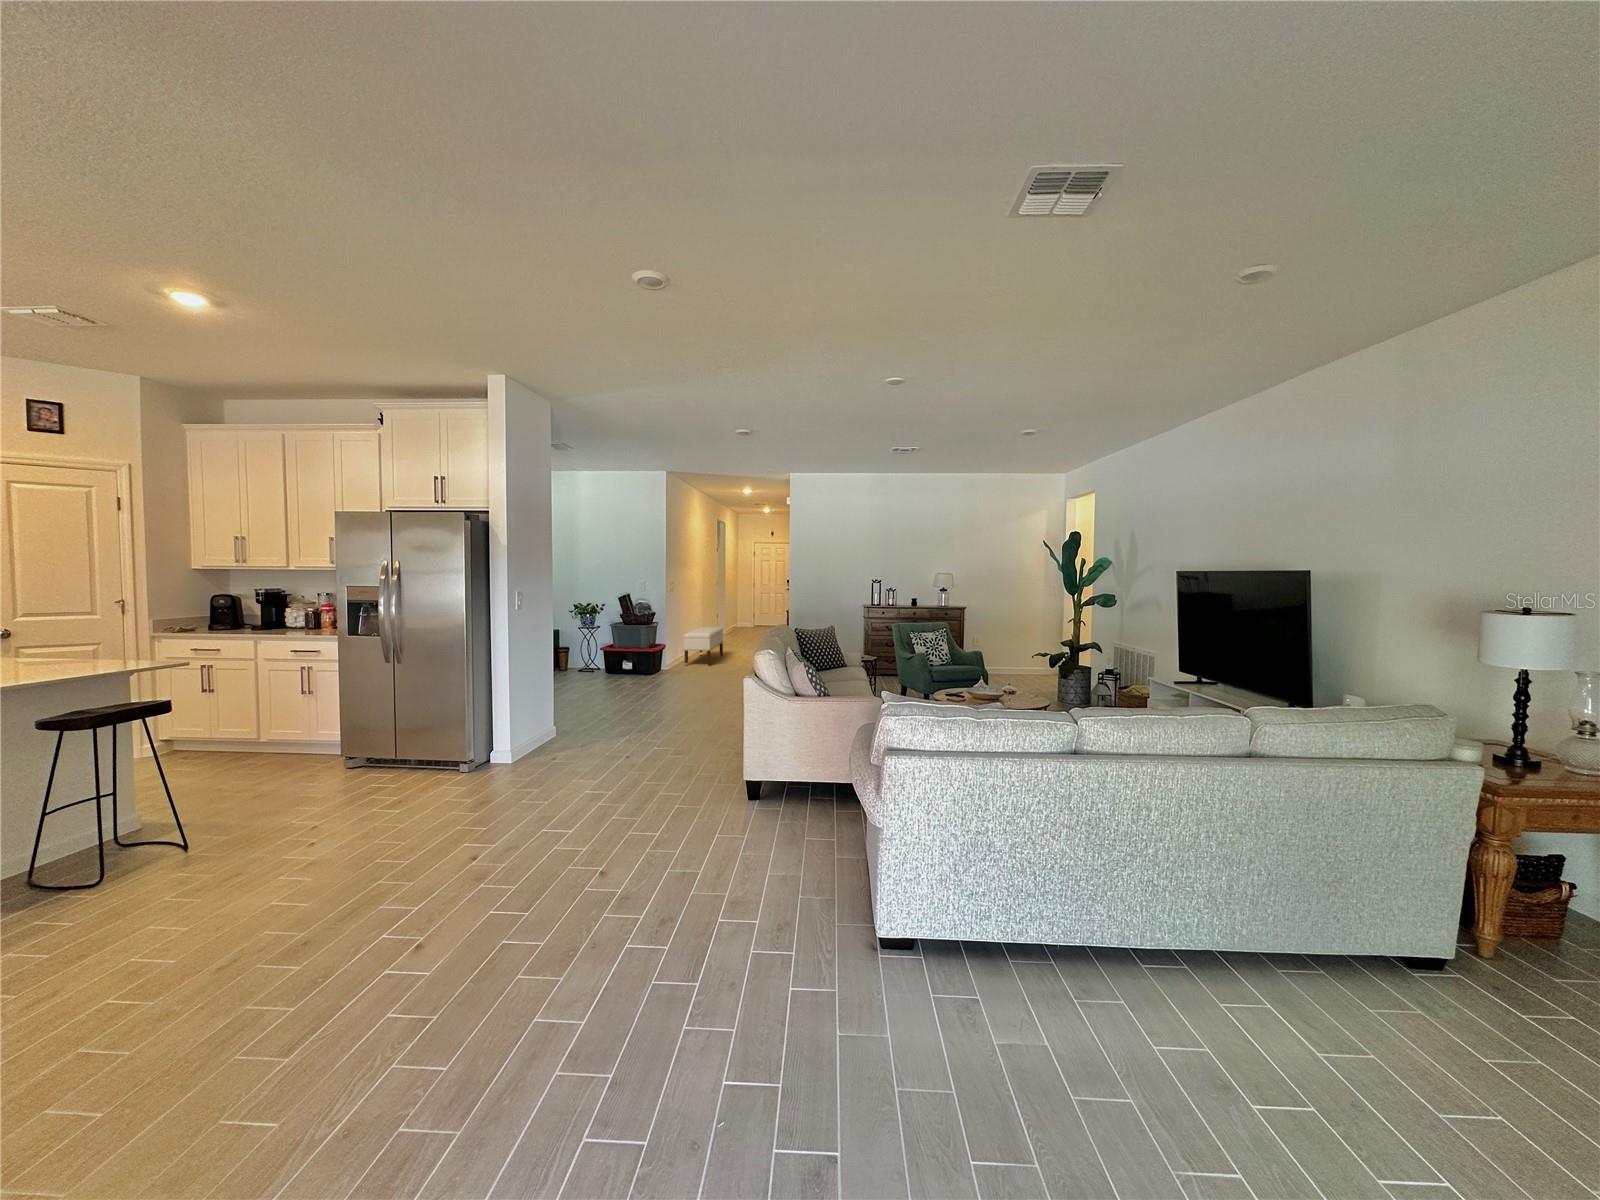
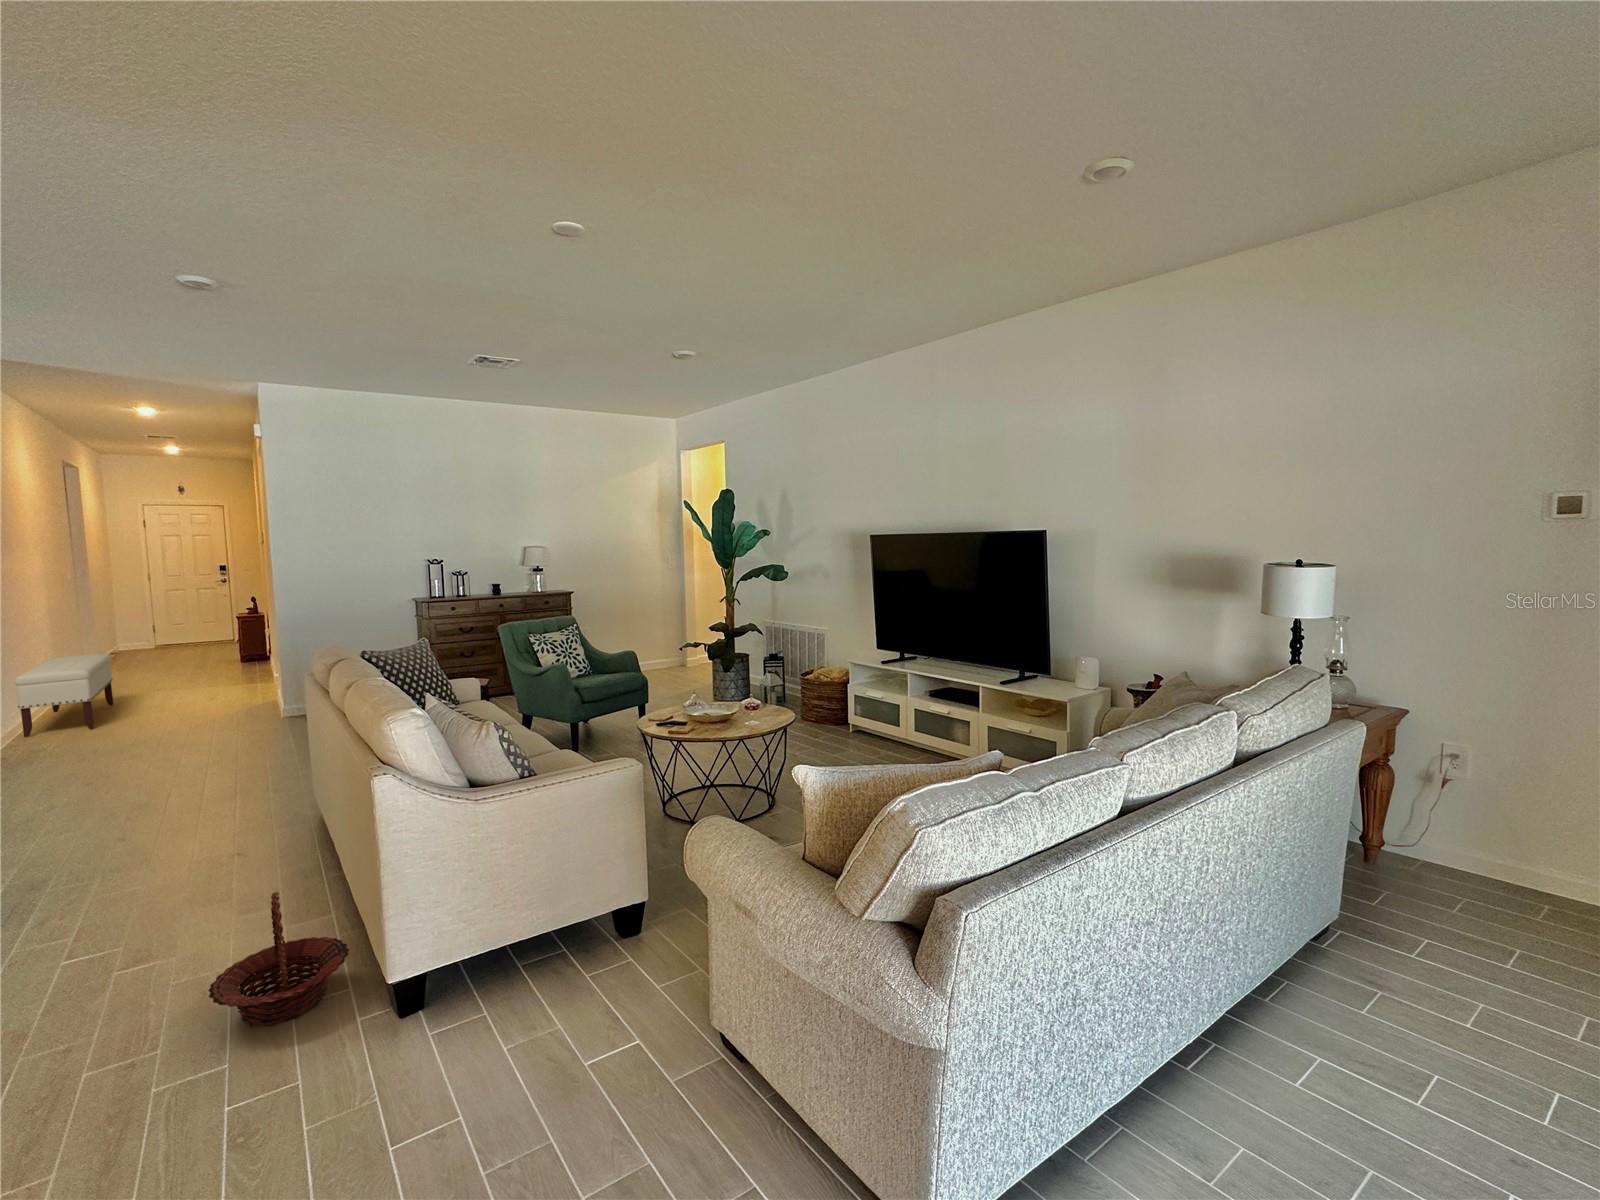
basket: none [692,729,745,785] -> present [208,892,349,1026]

